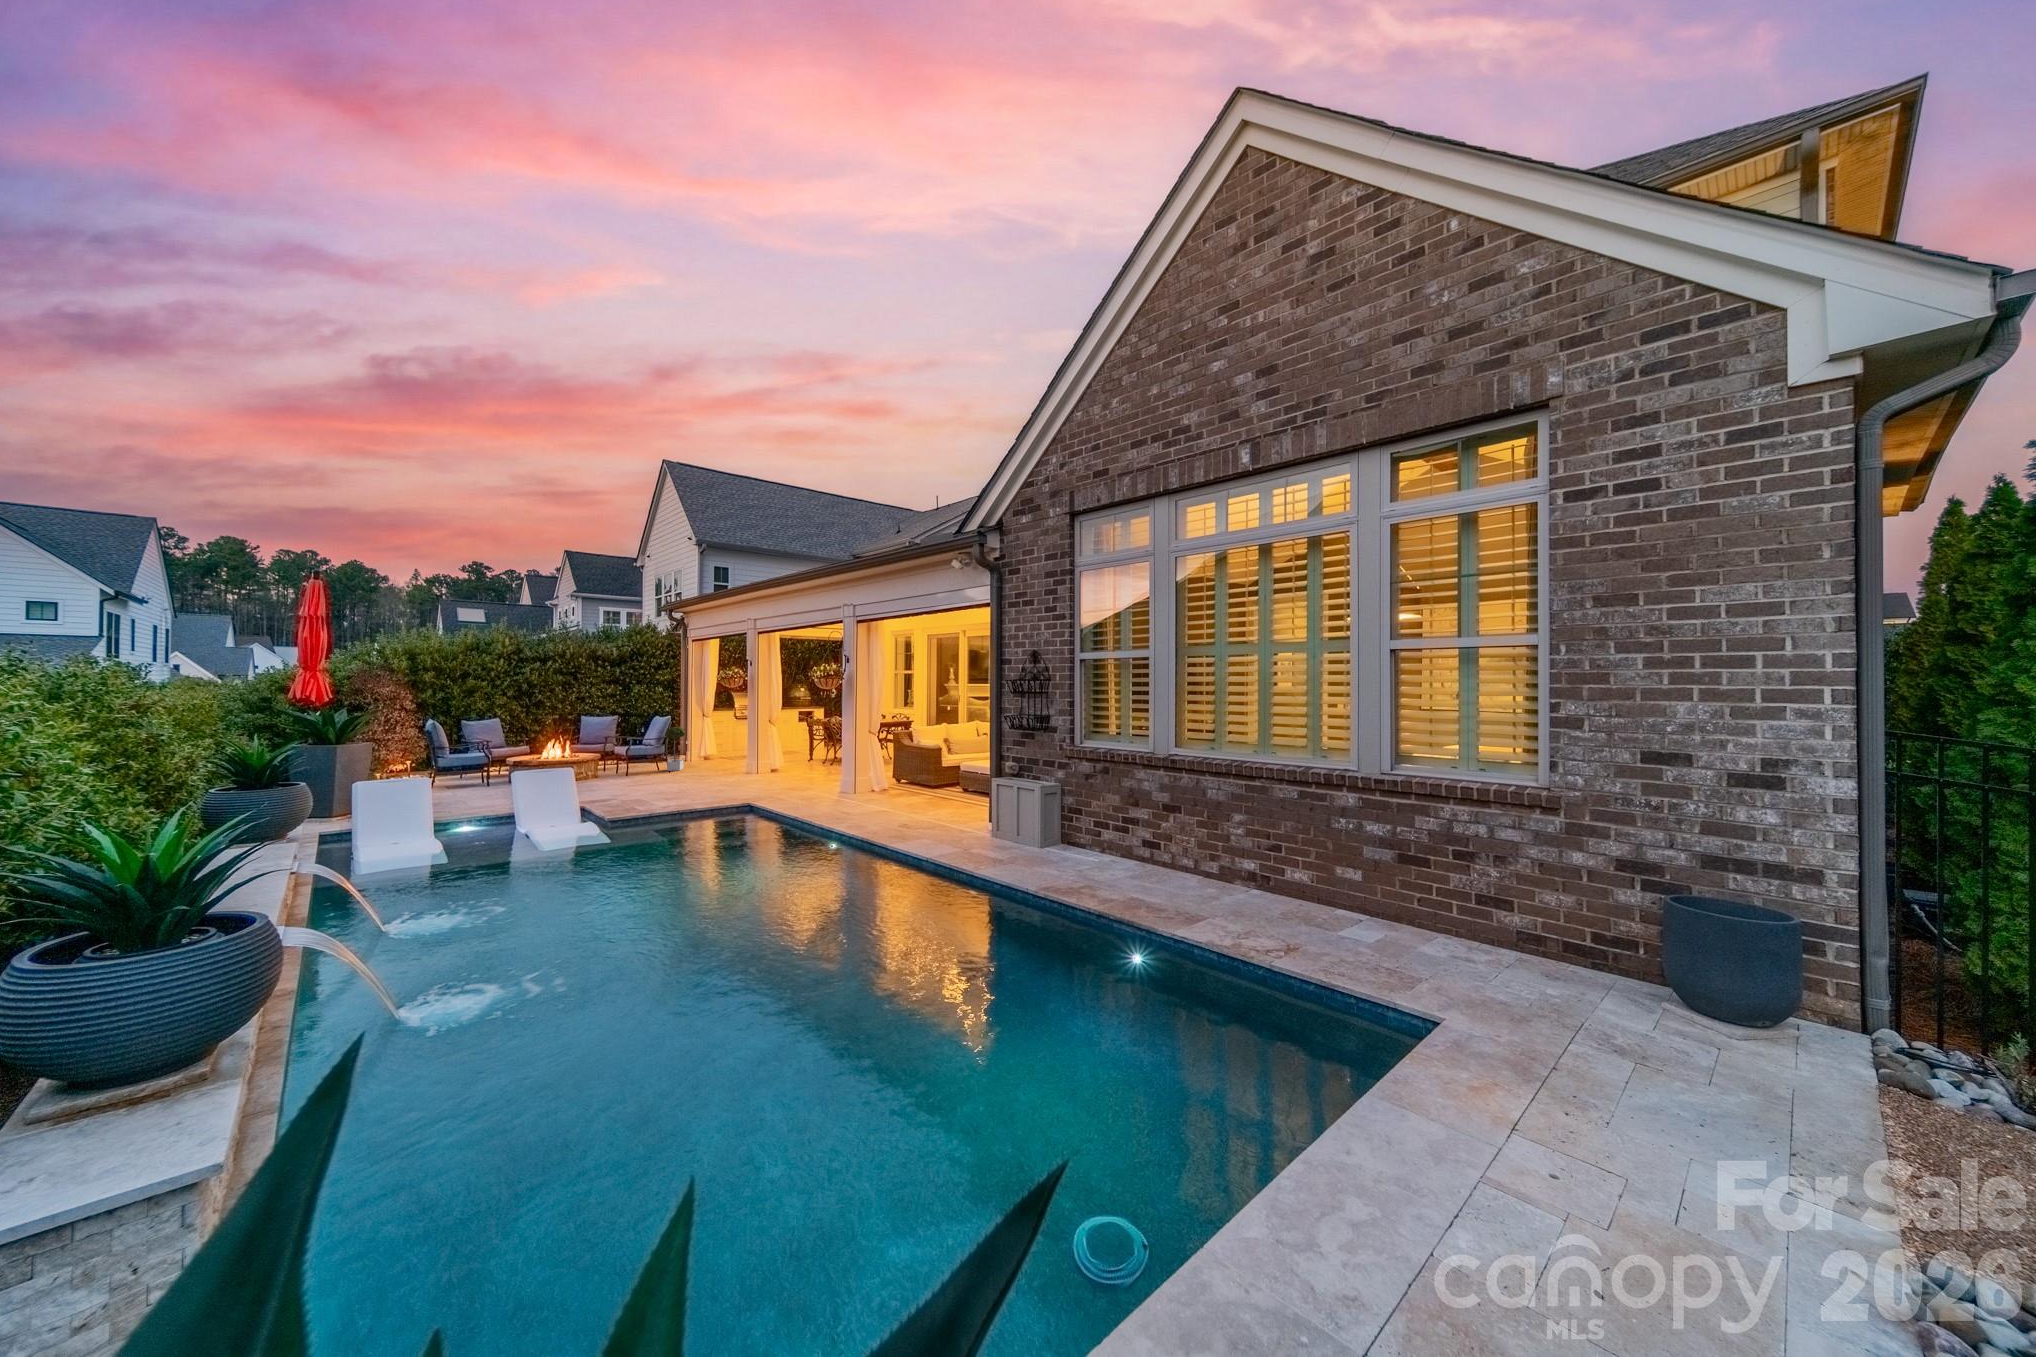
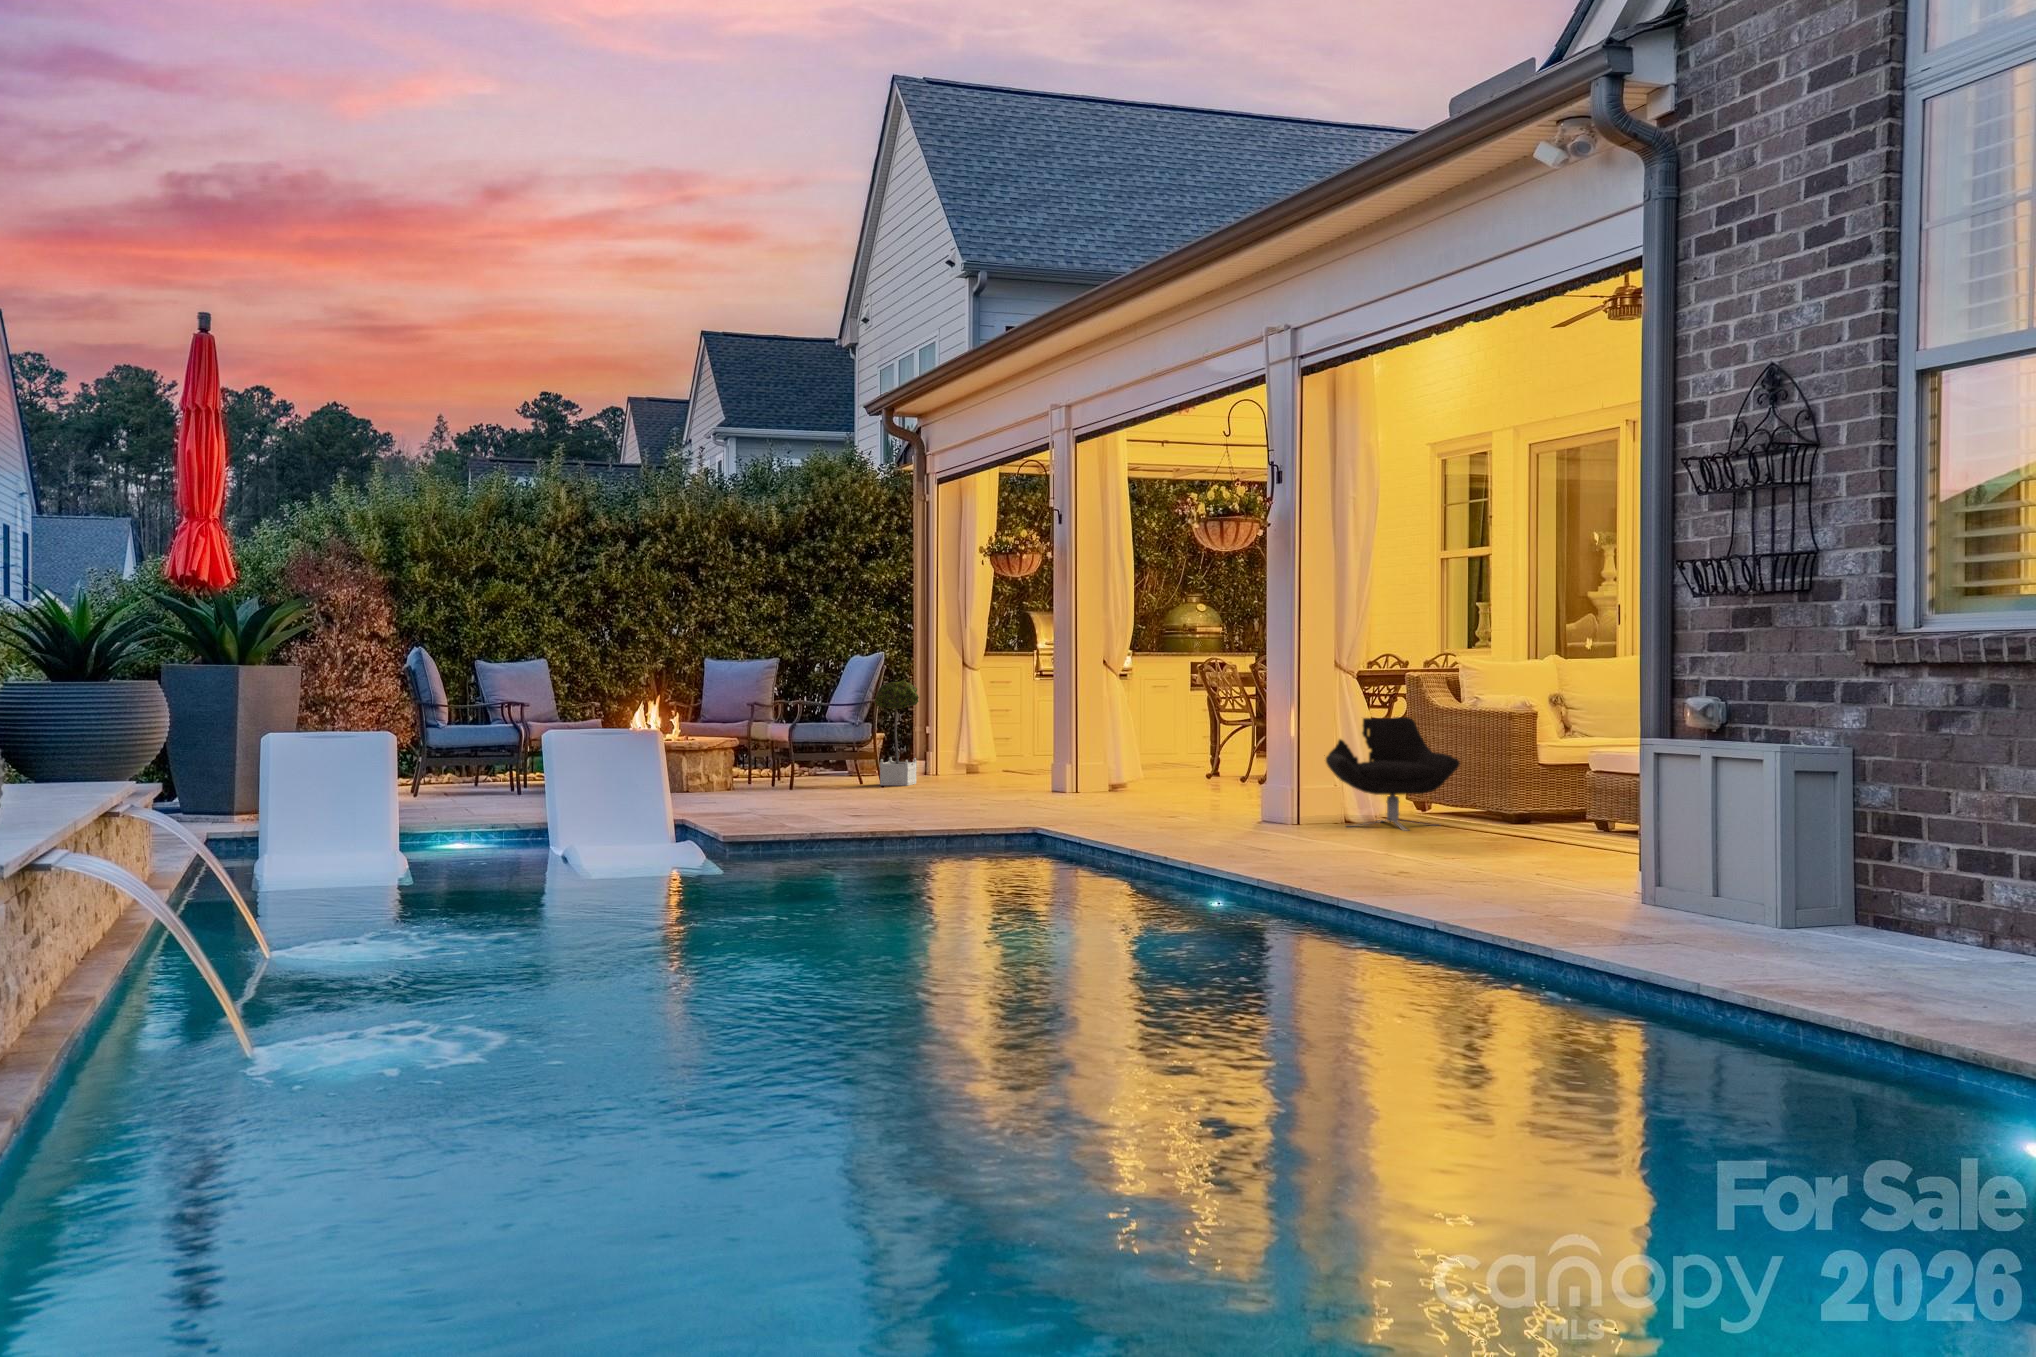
lounge chair: none [863,748,915,794] -> present [1326,717,1460,831]

